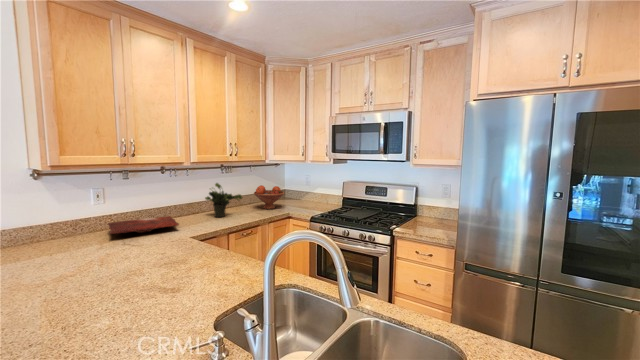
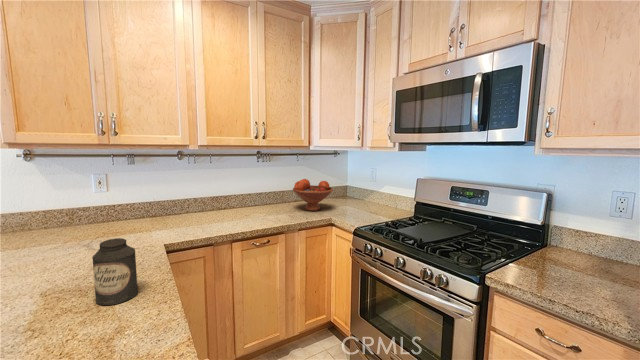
potted plant: present [205,183,243,217] -> none [224,173,269,218]
cutting board: present [108,216,179,234] -> none [84,212,179,230]
canister: none [190,226,214,266] -> present [92,238,138,305]

